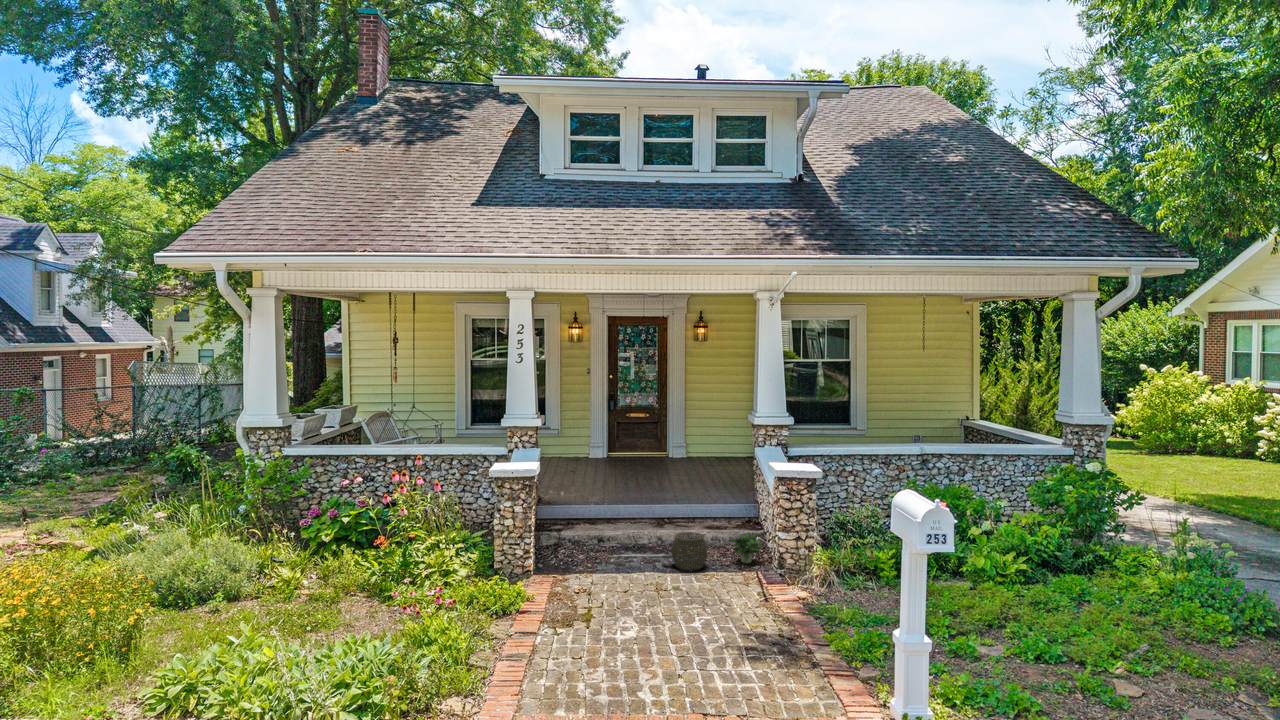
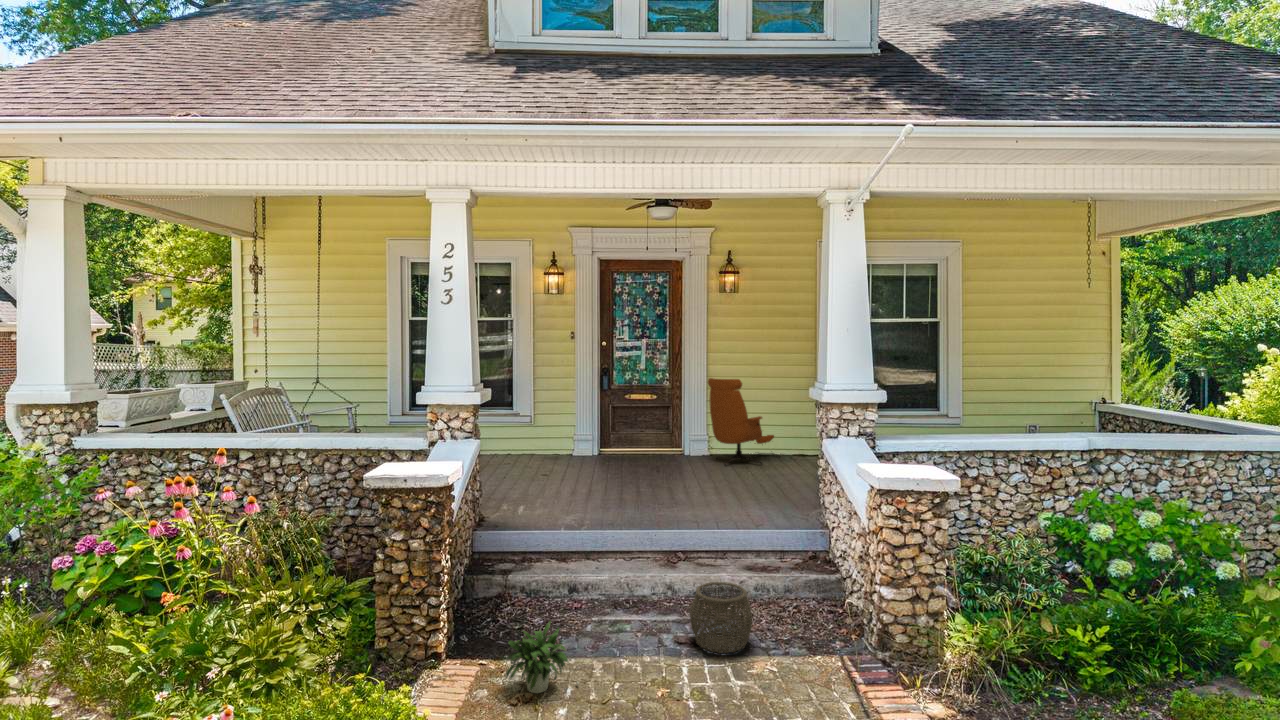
lounge chair: none [687,402,743,466] -> present [708,378,777,465]
potted plant: present [732,532,762,563] -> present [506,621,579,693]

